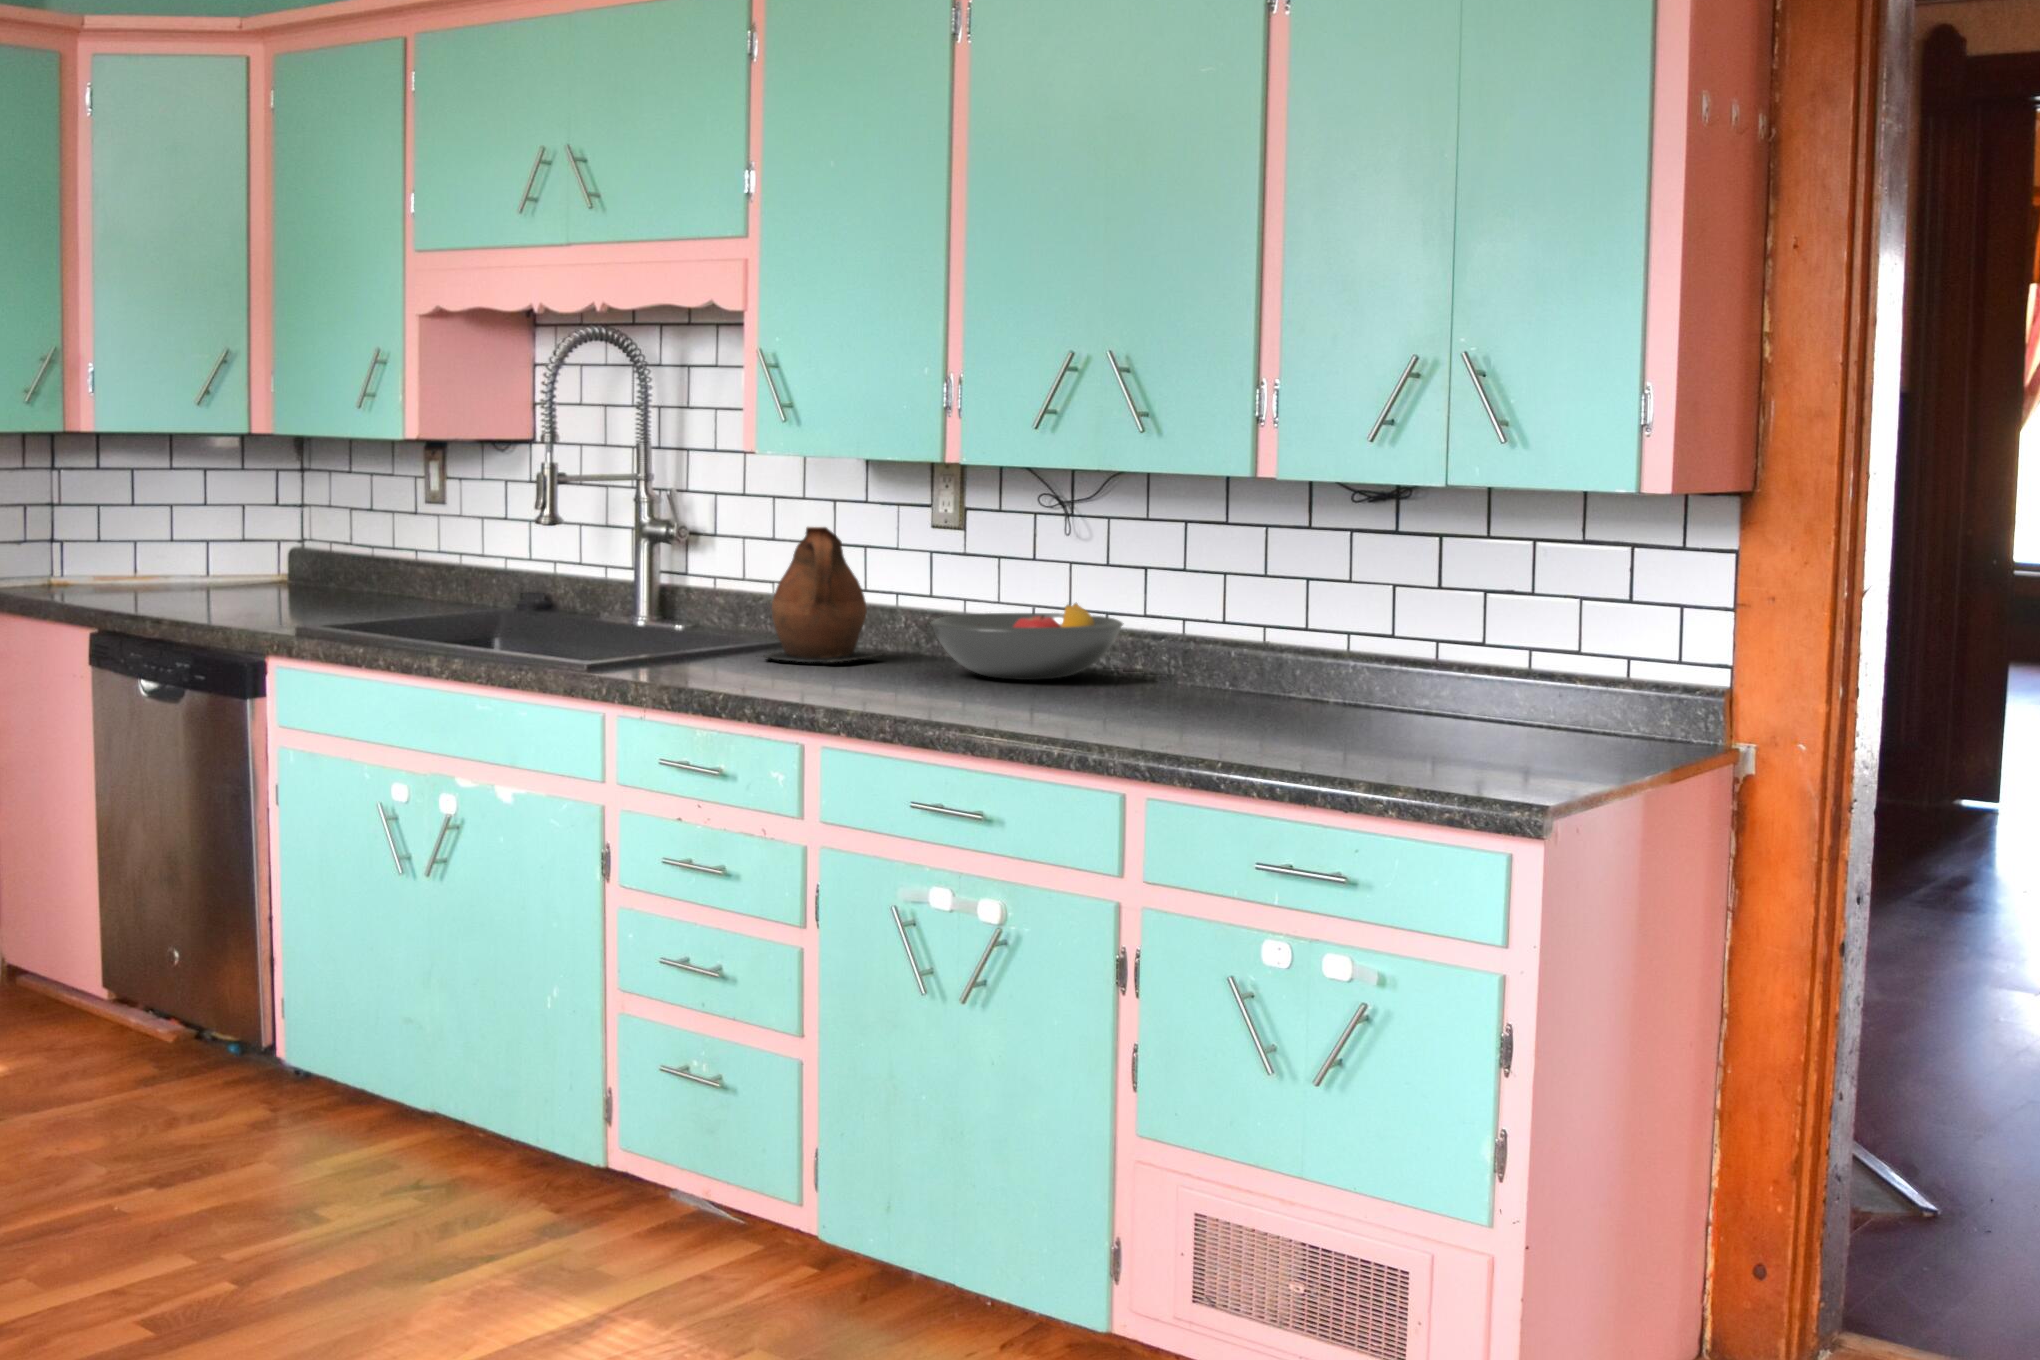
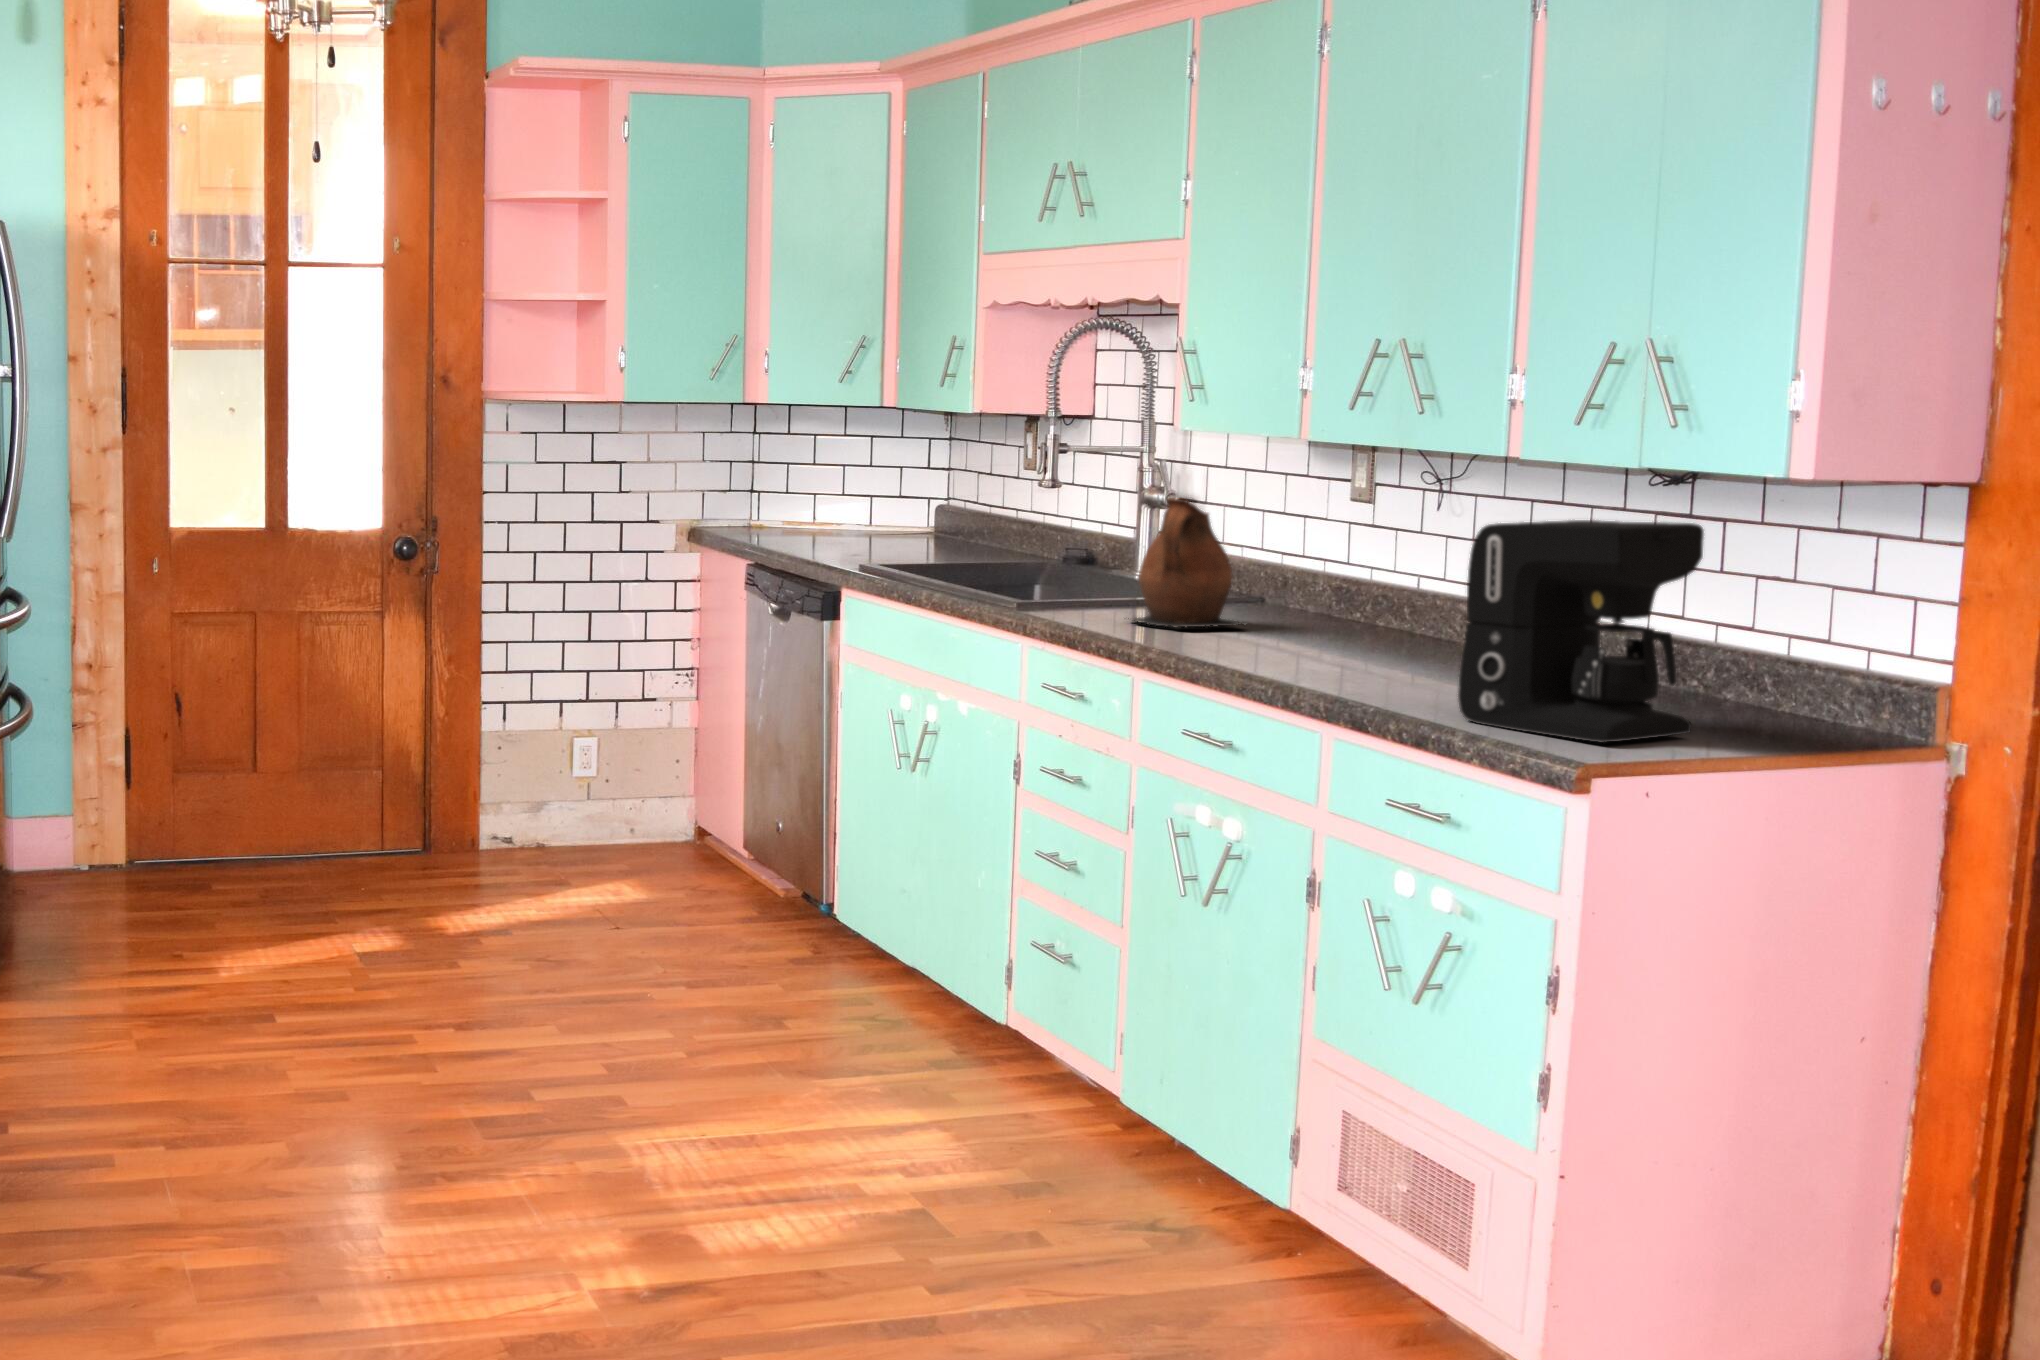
coffee maker: none [1290,529,1483,731] -> present [1458,520,1704,743]
fruit bowl: present [931,603,1123,680] -> none [1239,584,1446,658]

